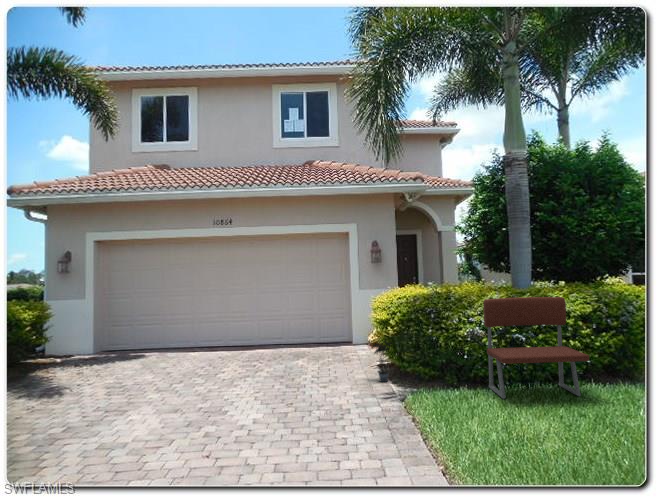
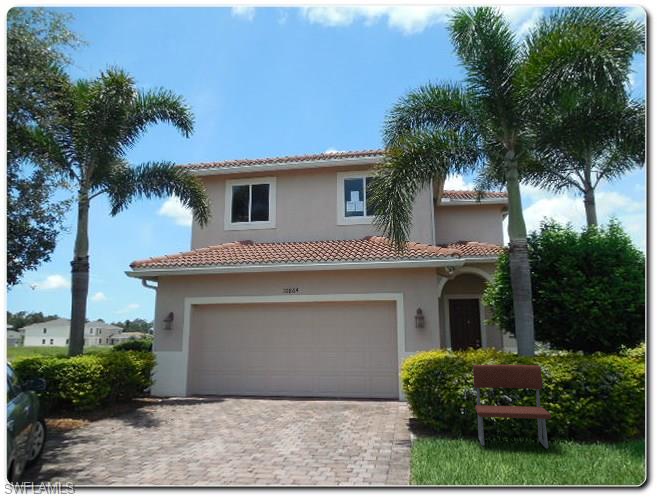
potted plant: present [372,340,392,382] -> none [391,394,411,430]

